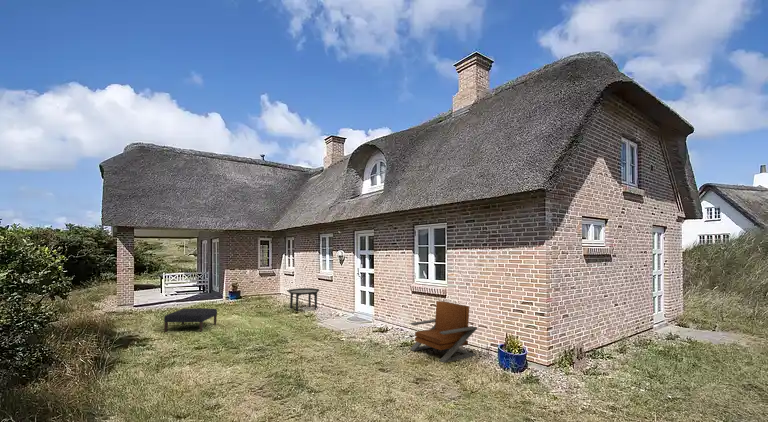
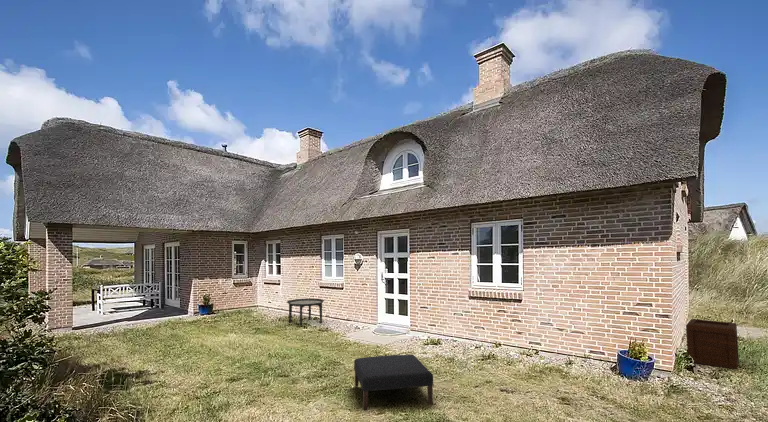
lounge chair: present [410,301,477,363] -> none [497,307,577,379]
ottoman: present [164,308,217,332] -> present [354,355,433,411]
wooden crate: none [583,318,637,366] -> present [686,319,739,369]

